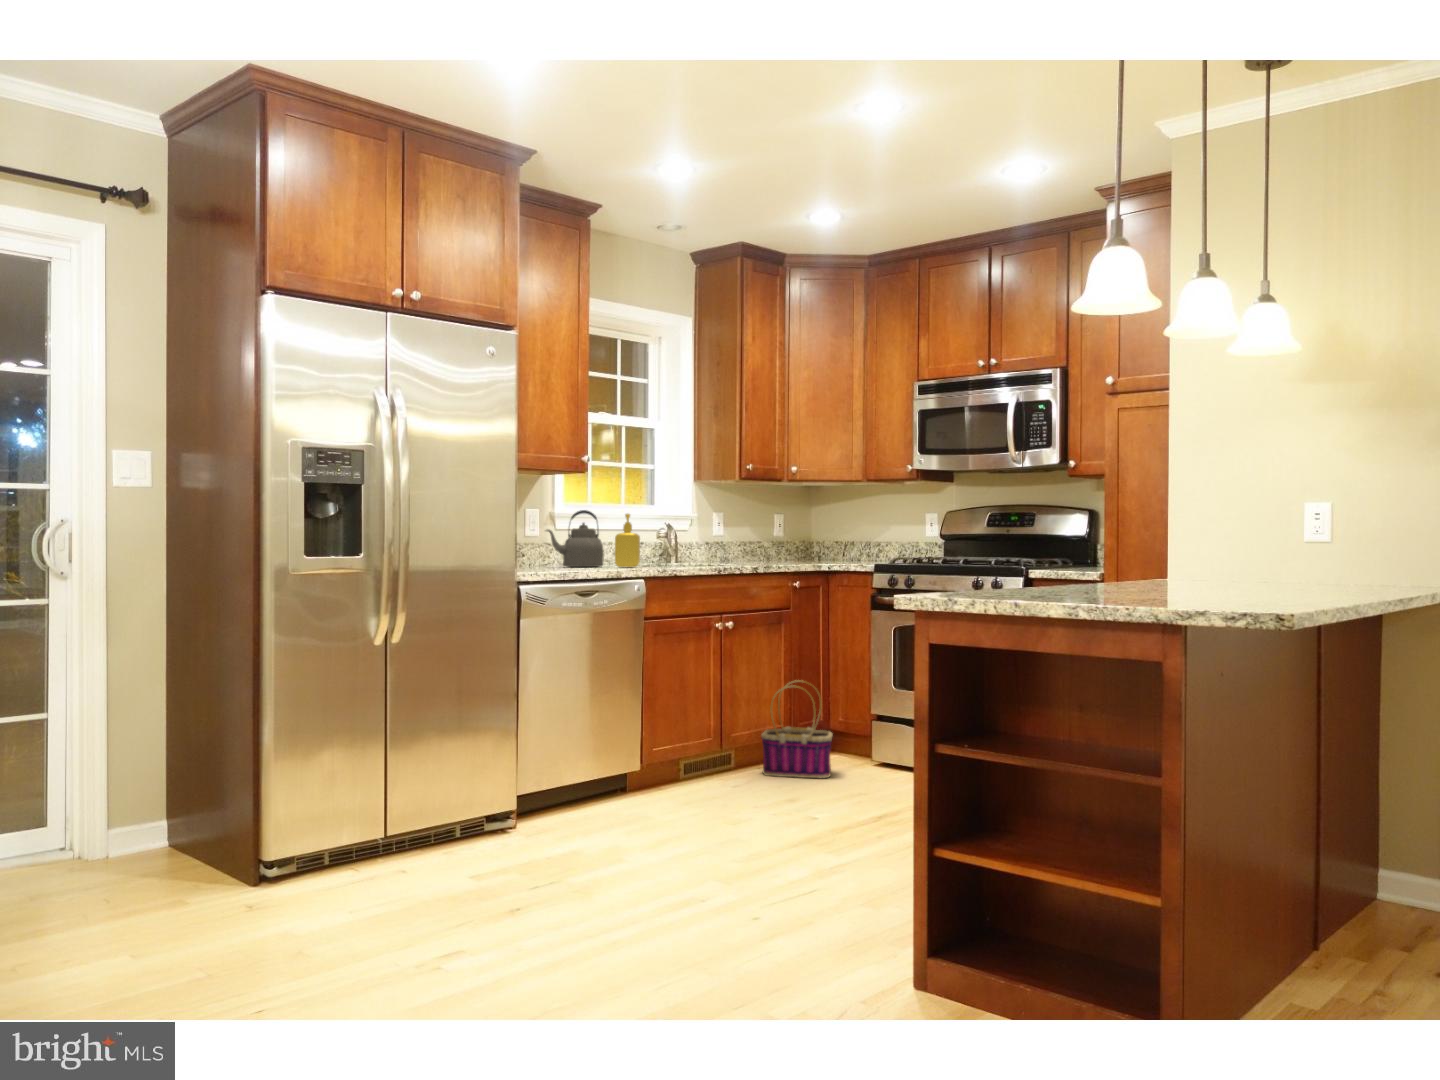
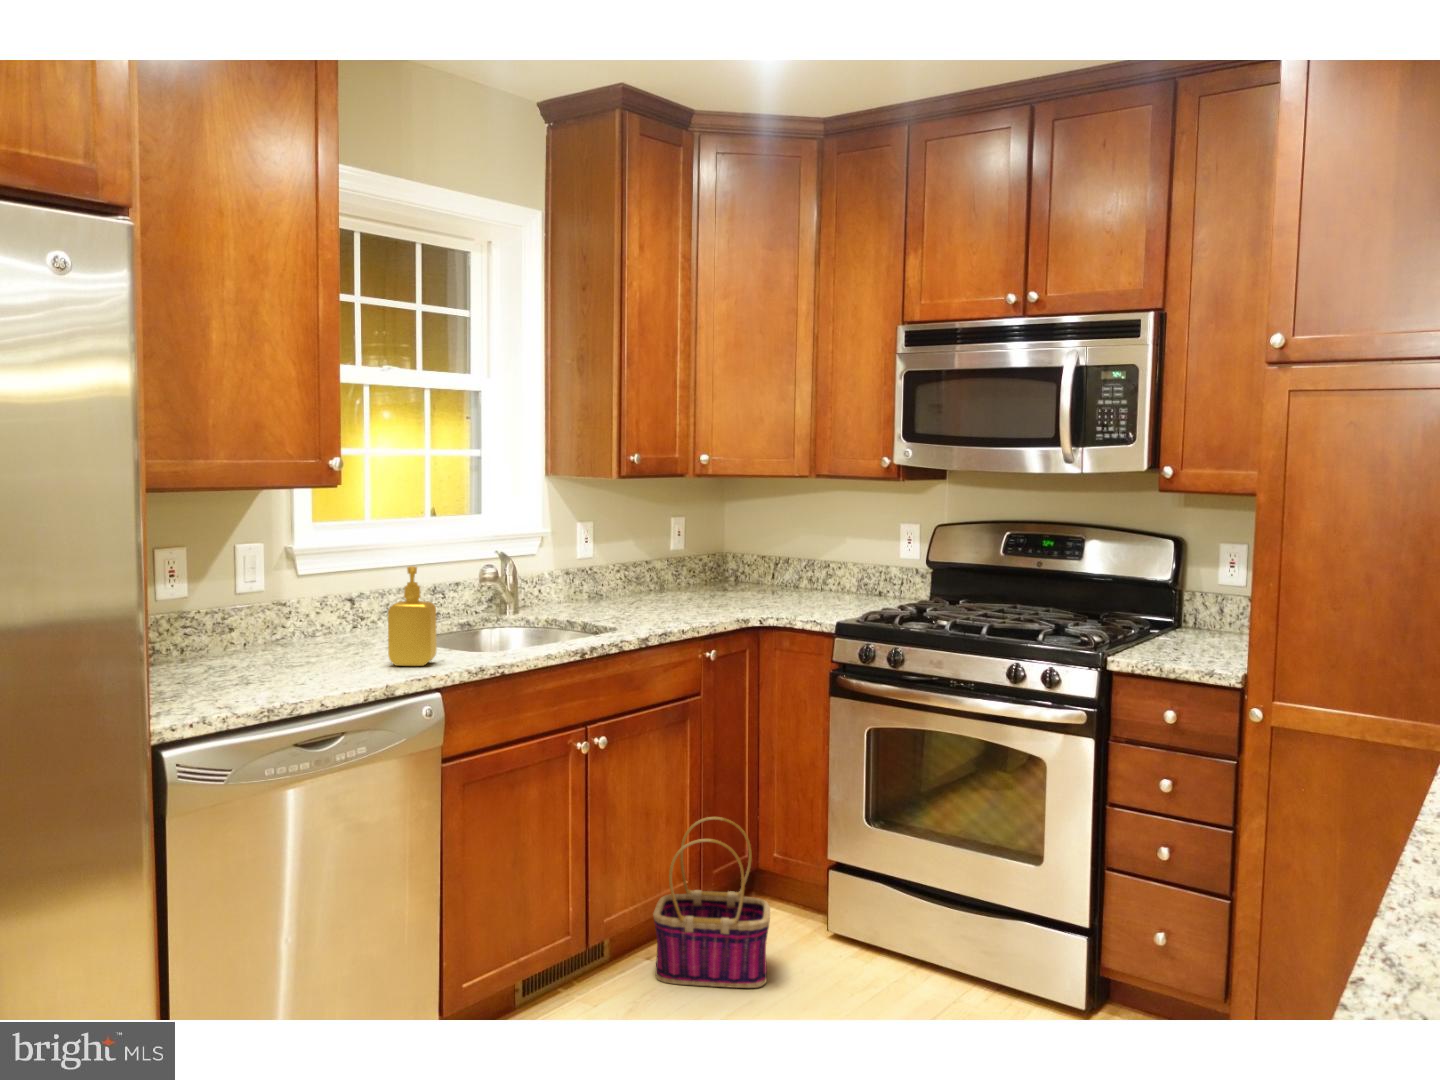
kettle: present [546,510,603,567] -> none [261,552,375,658]

